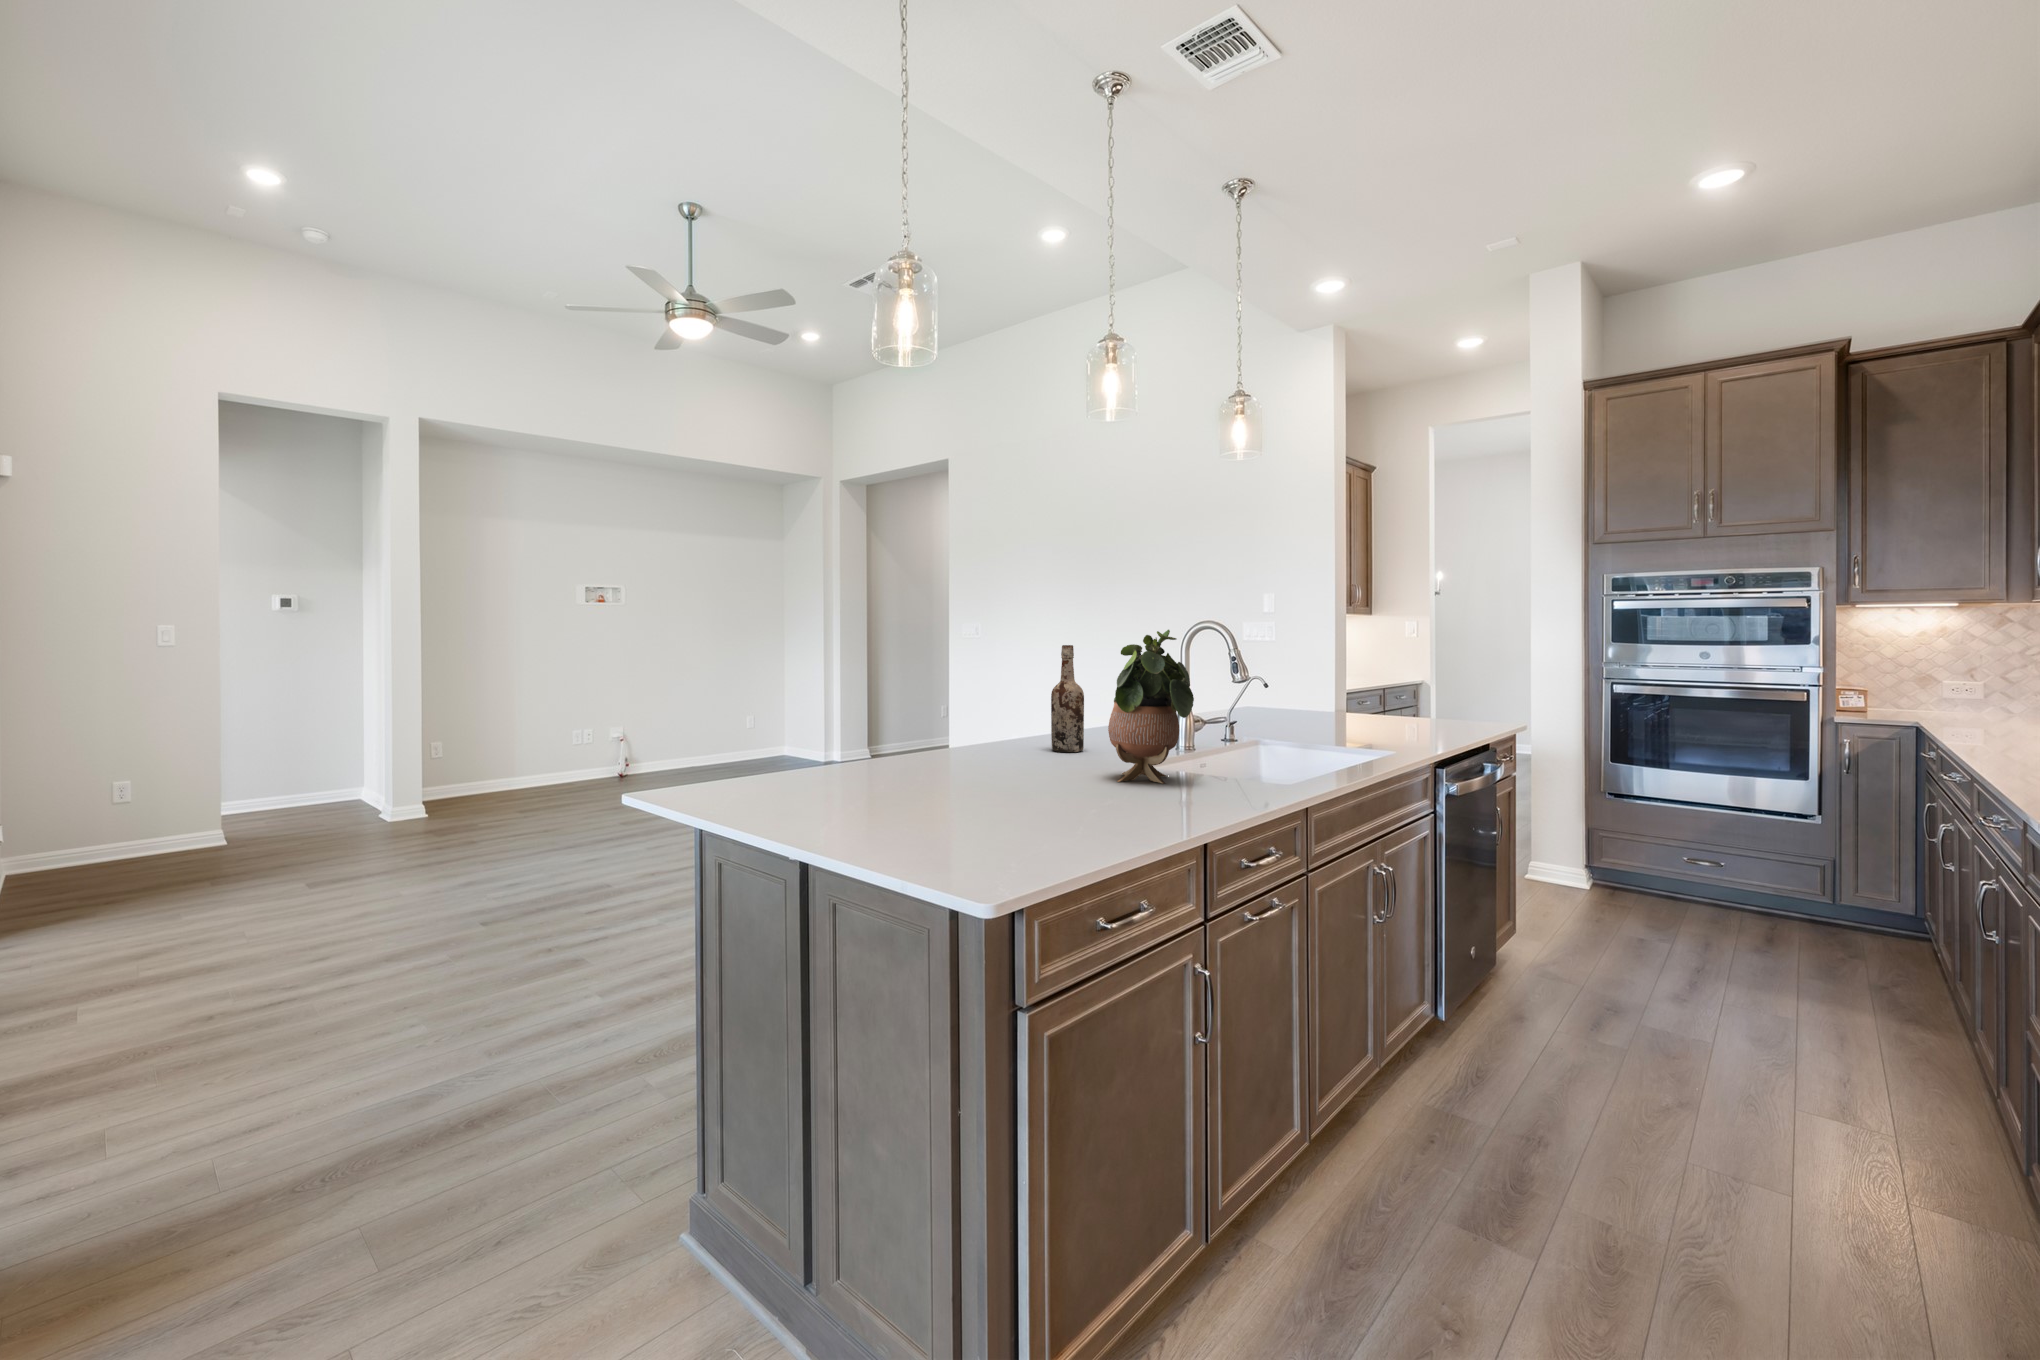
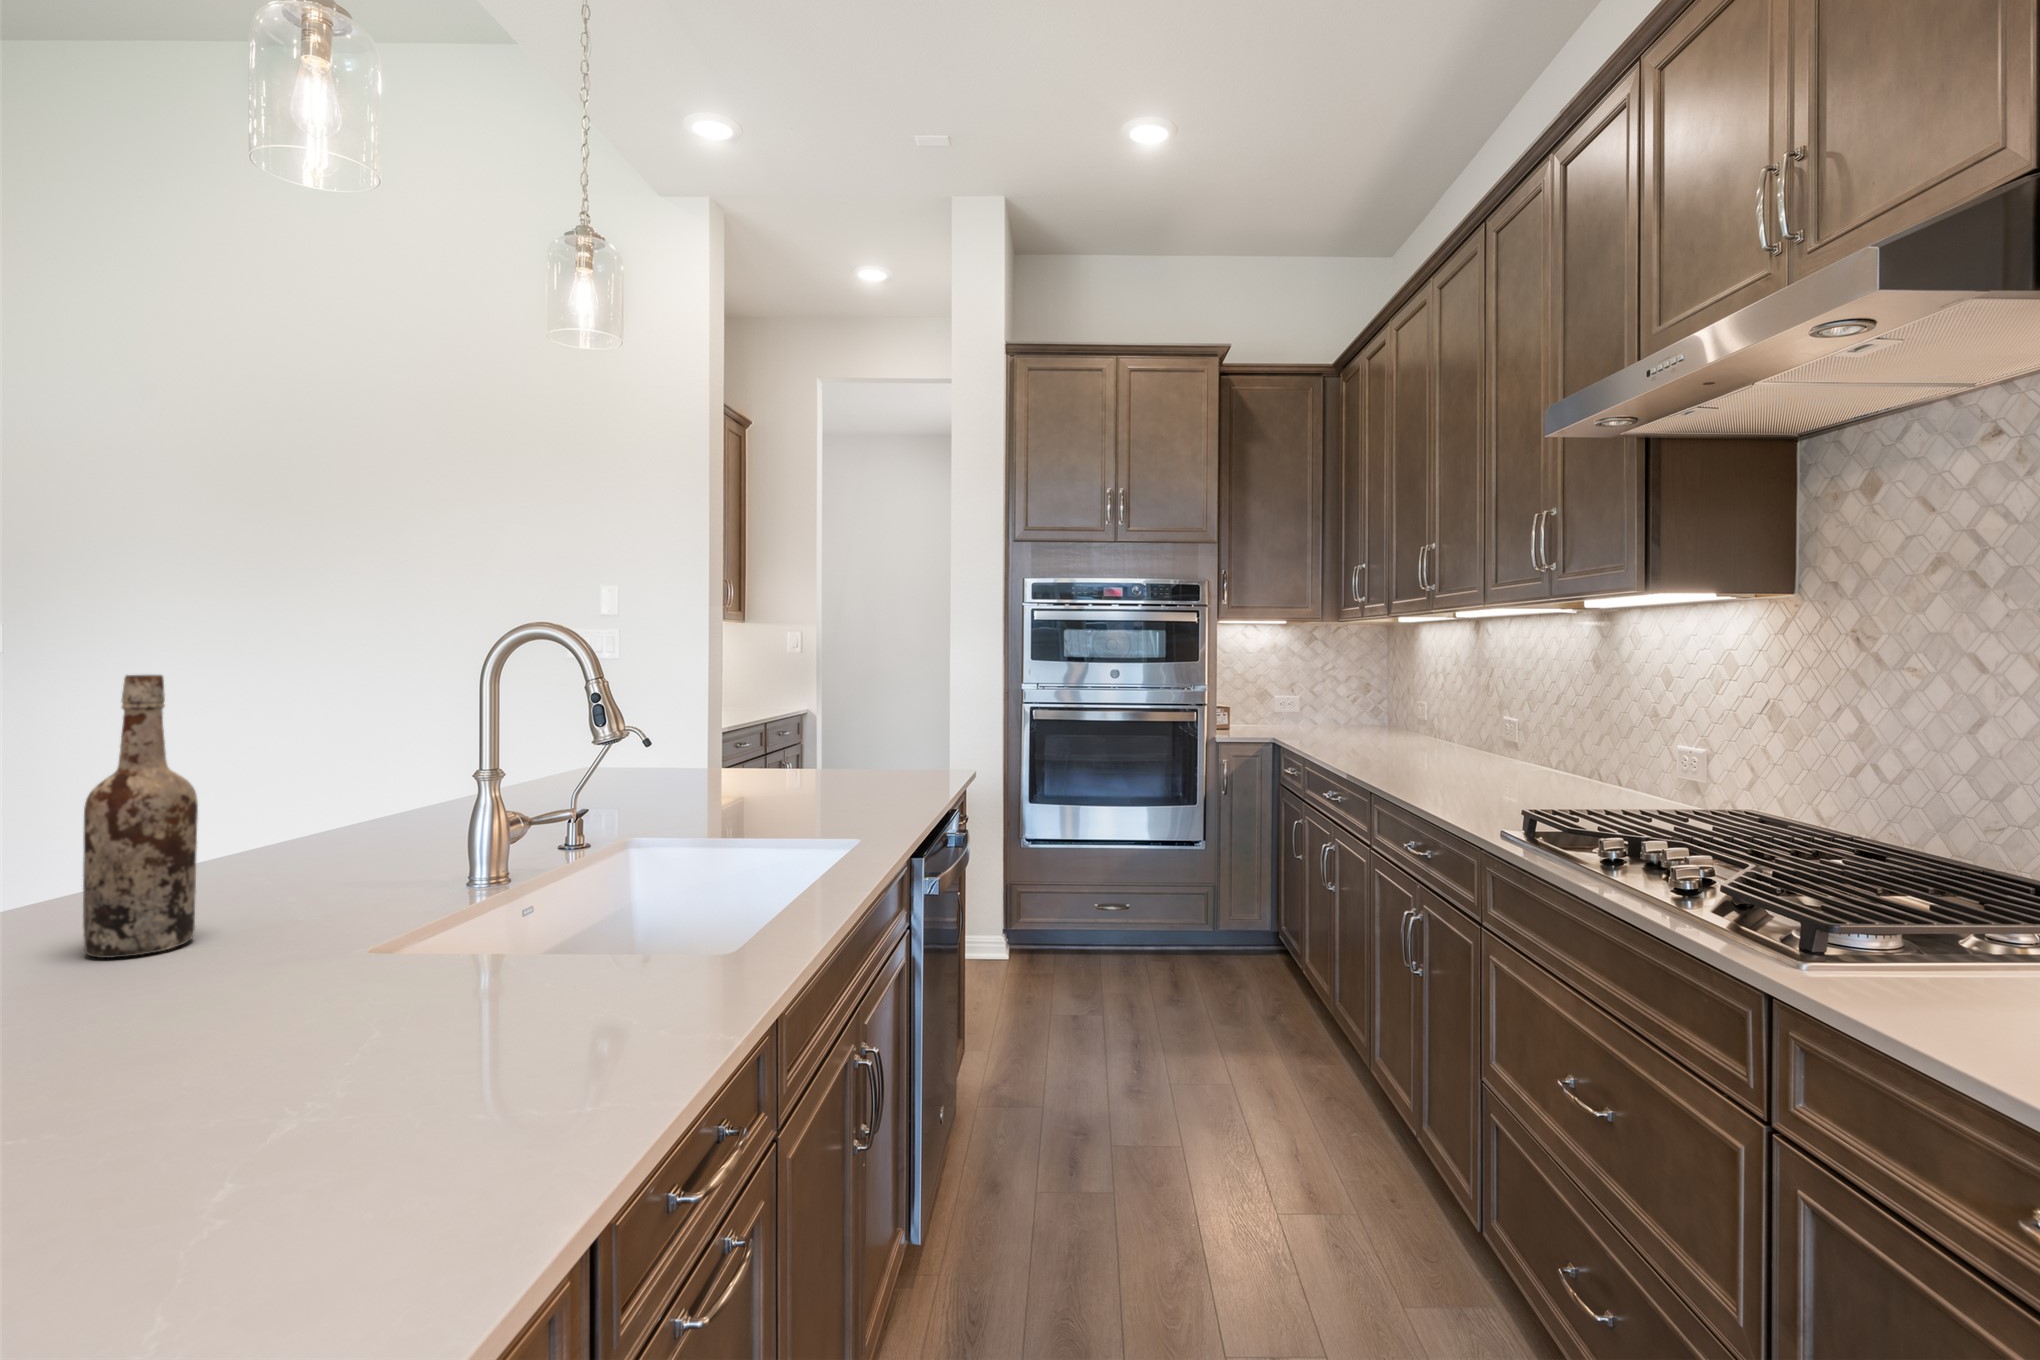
potted plant: present [1108,630,1194,783] -> none [237,637,512,1077]

